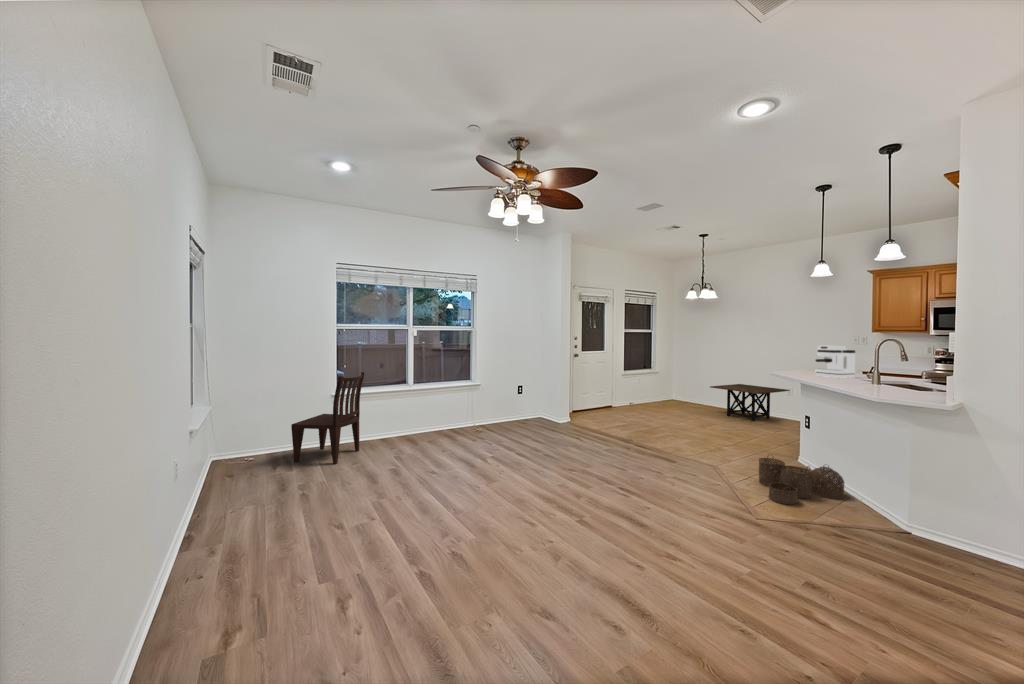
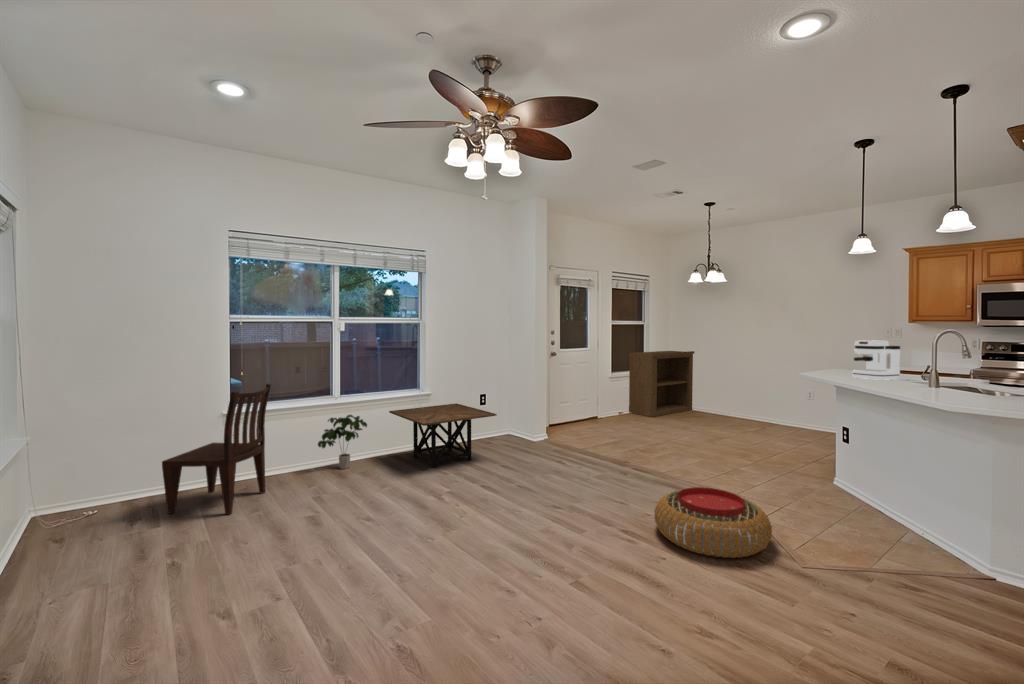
bookshelf: none [638,354,694,407] -> present [629,351,695,417]
side table: present [710,384,789,421] -> present [389,403,497,467]
potted plant: none [396,397,432,437] -> present [318,415,367,469]
pouf: none [644,456,735,508] -> present [654,487,772,558]
woven basket: present [759,457,844,504] -> none [794,480,900,547]

